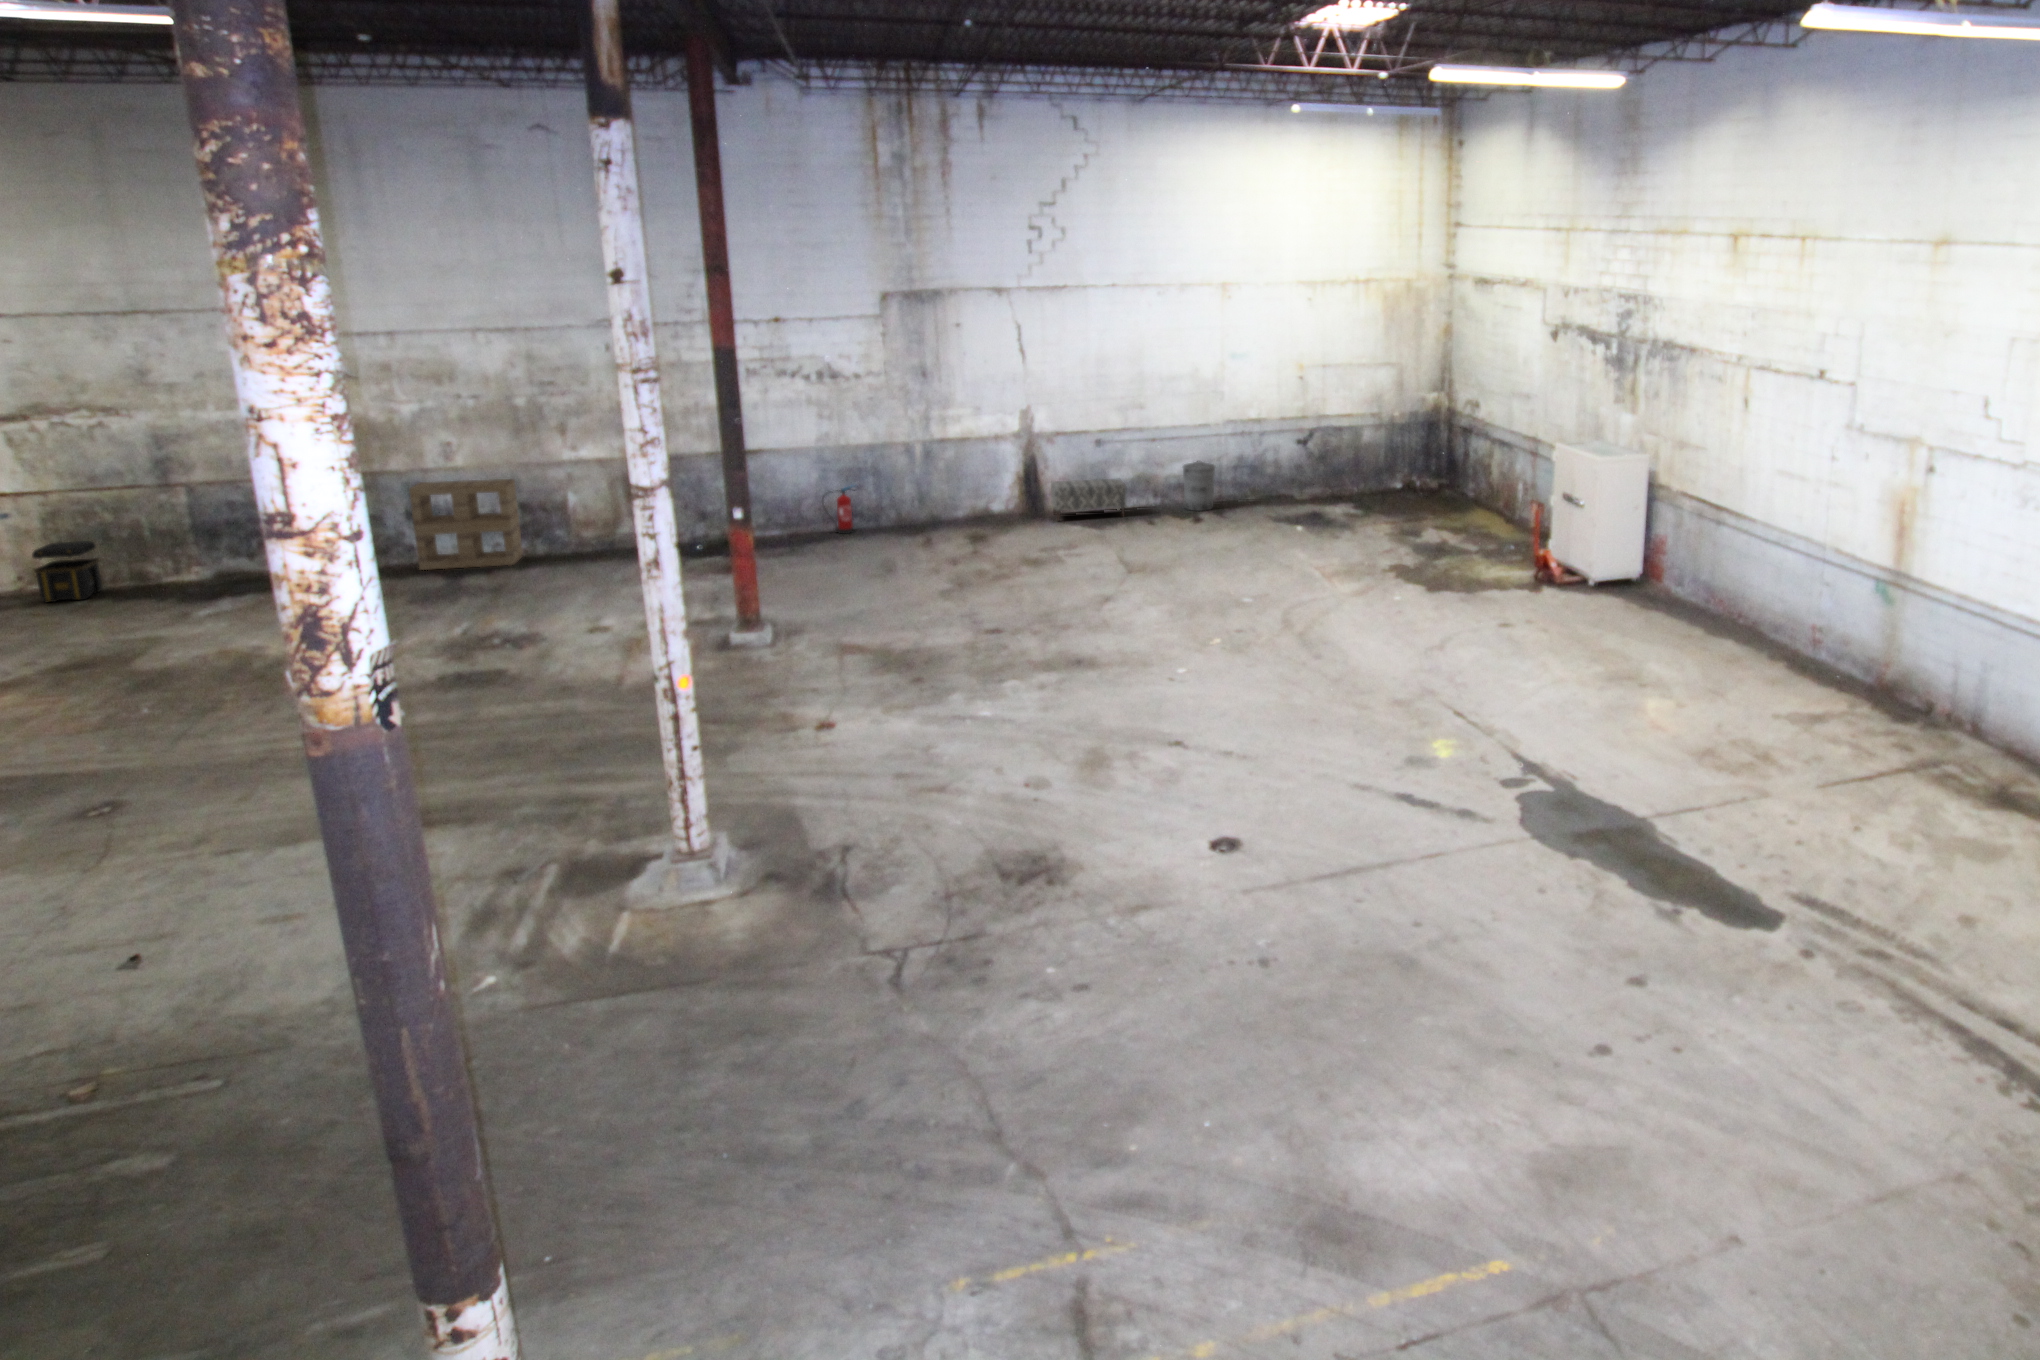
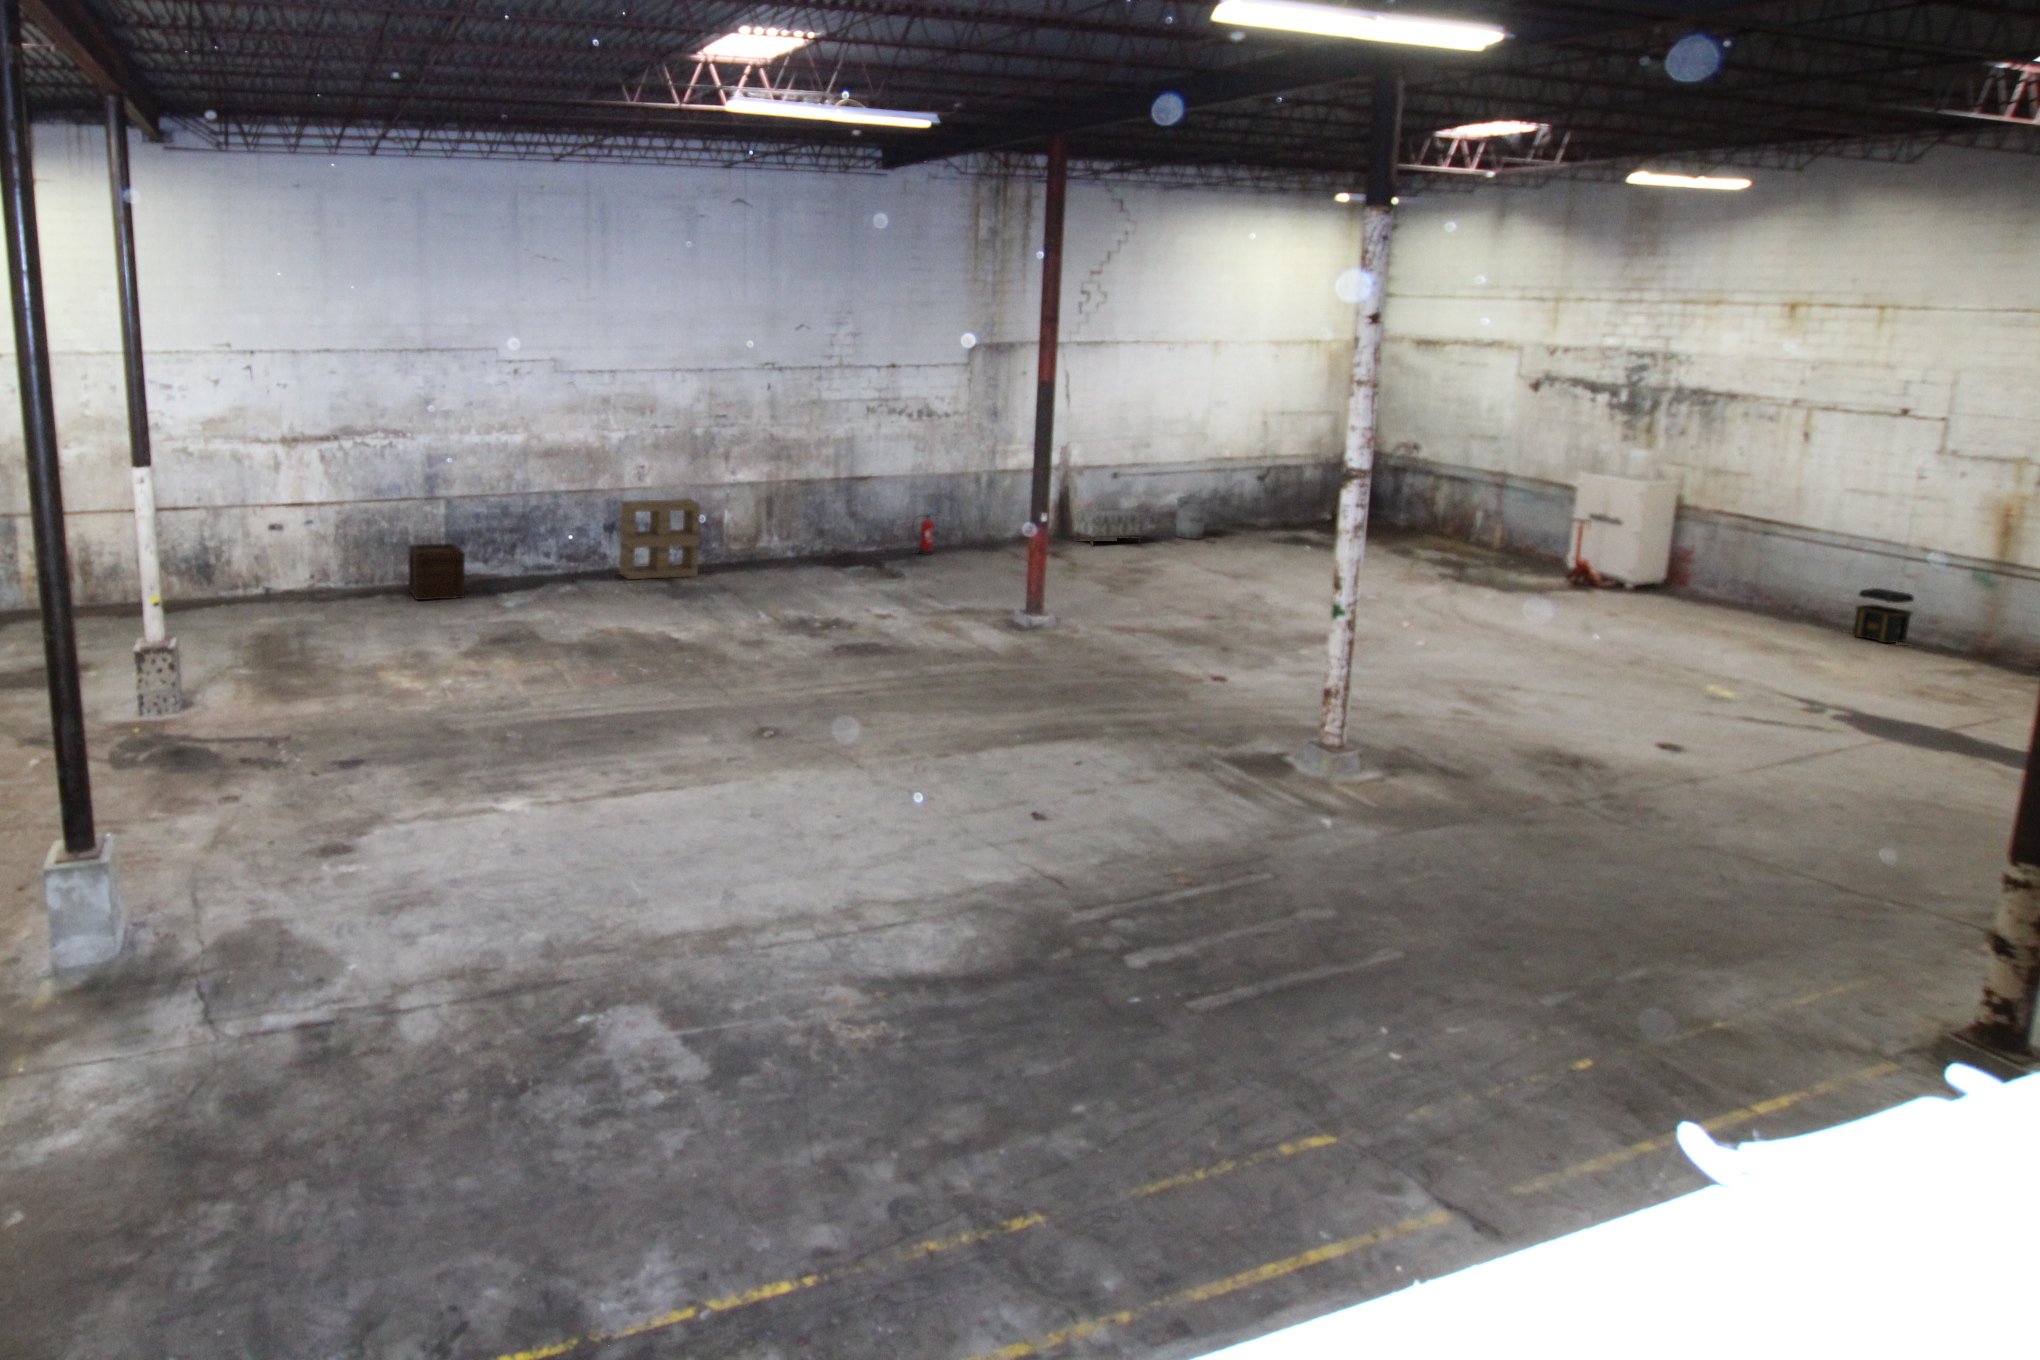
wooden crate: none [109,533,211,600] -> present [408,543,465,600]
toolbox: present [32,541,102,602] -> present [1853,588,1914,643]

